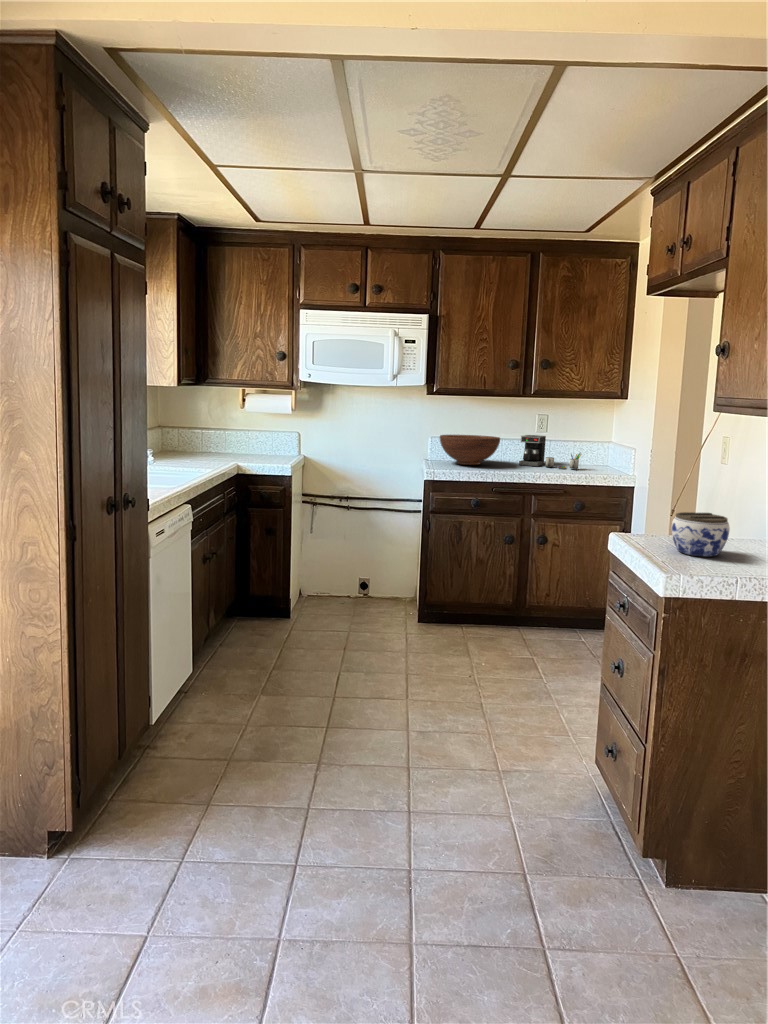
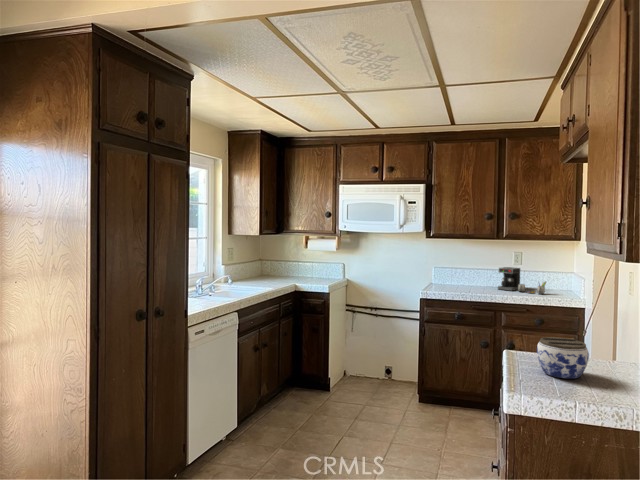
fruit bowl: present [440,435,500,465] -> none [436,266,481,289]

